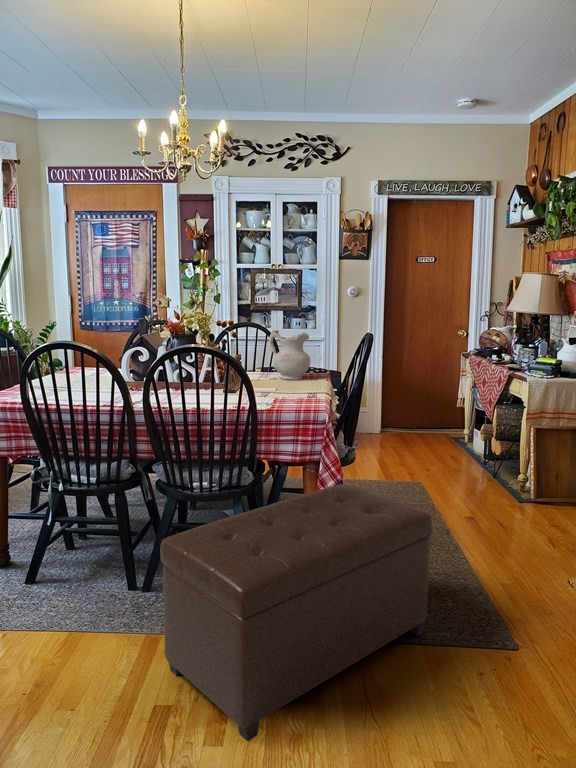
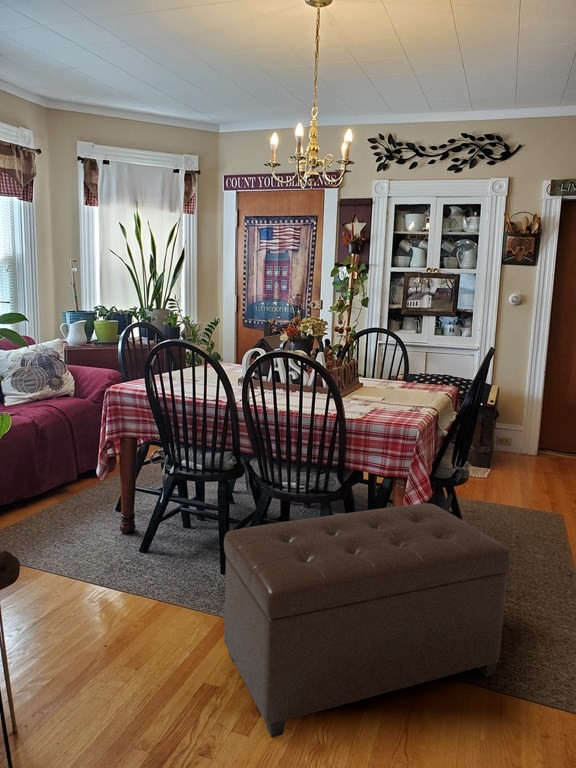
ceramic pitcher: present [269,330,310,380] -> none [391,339,432,391]

